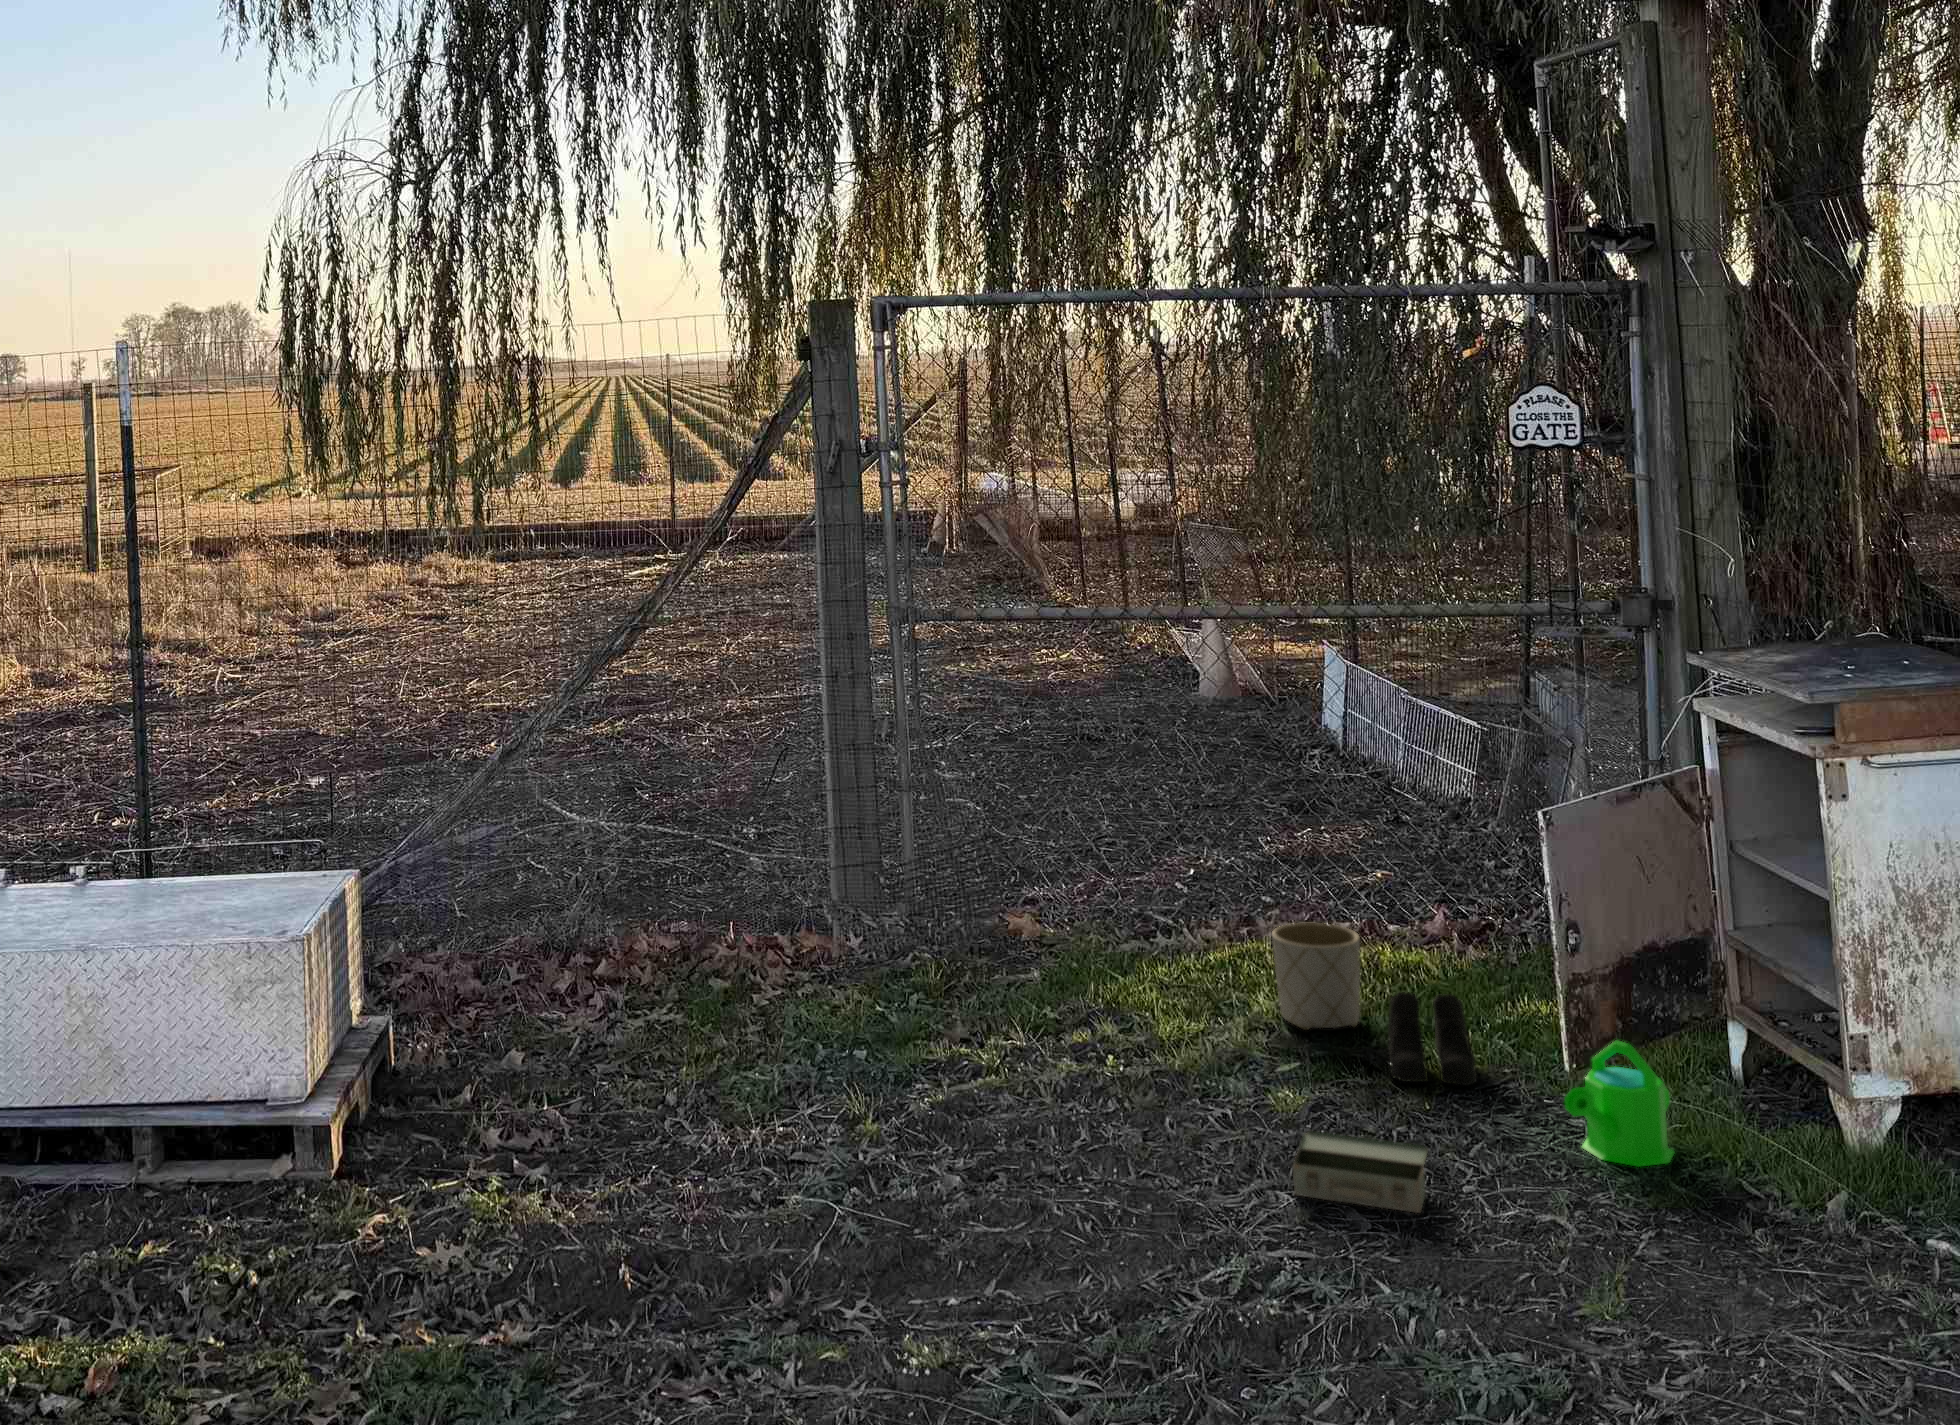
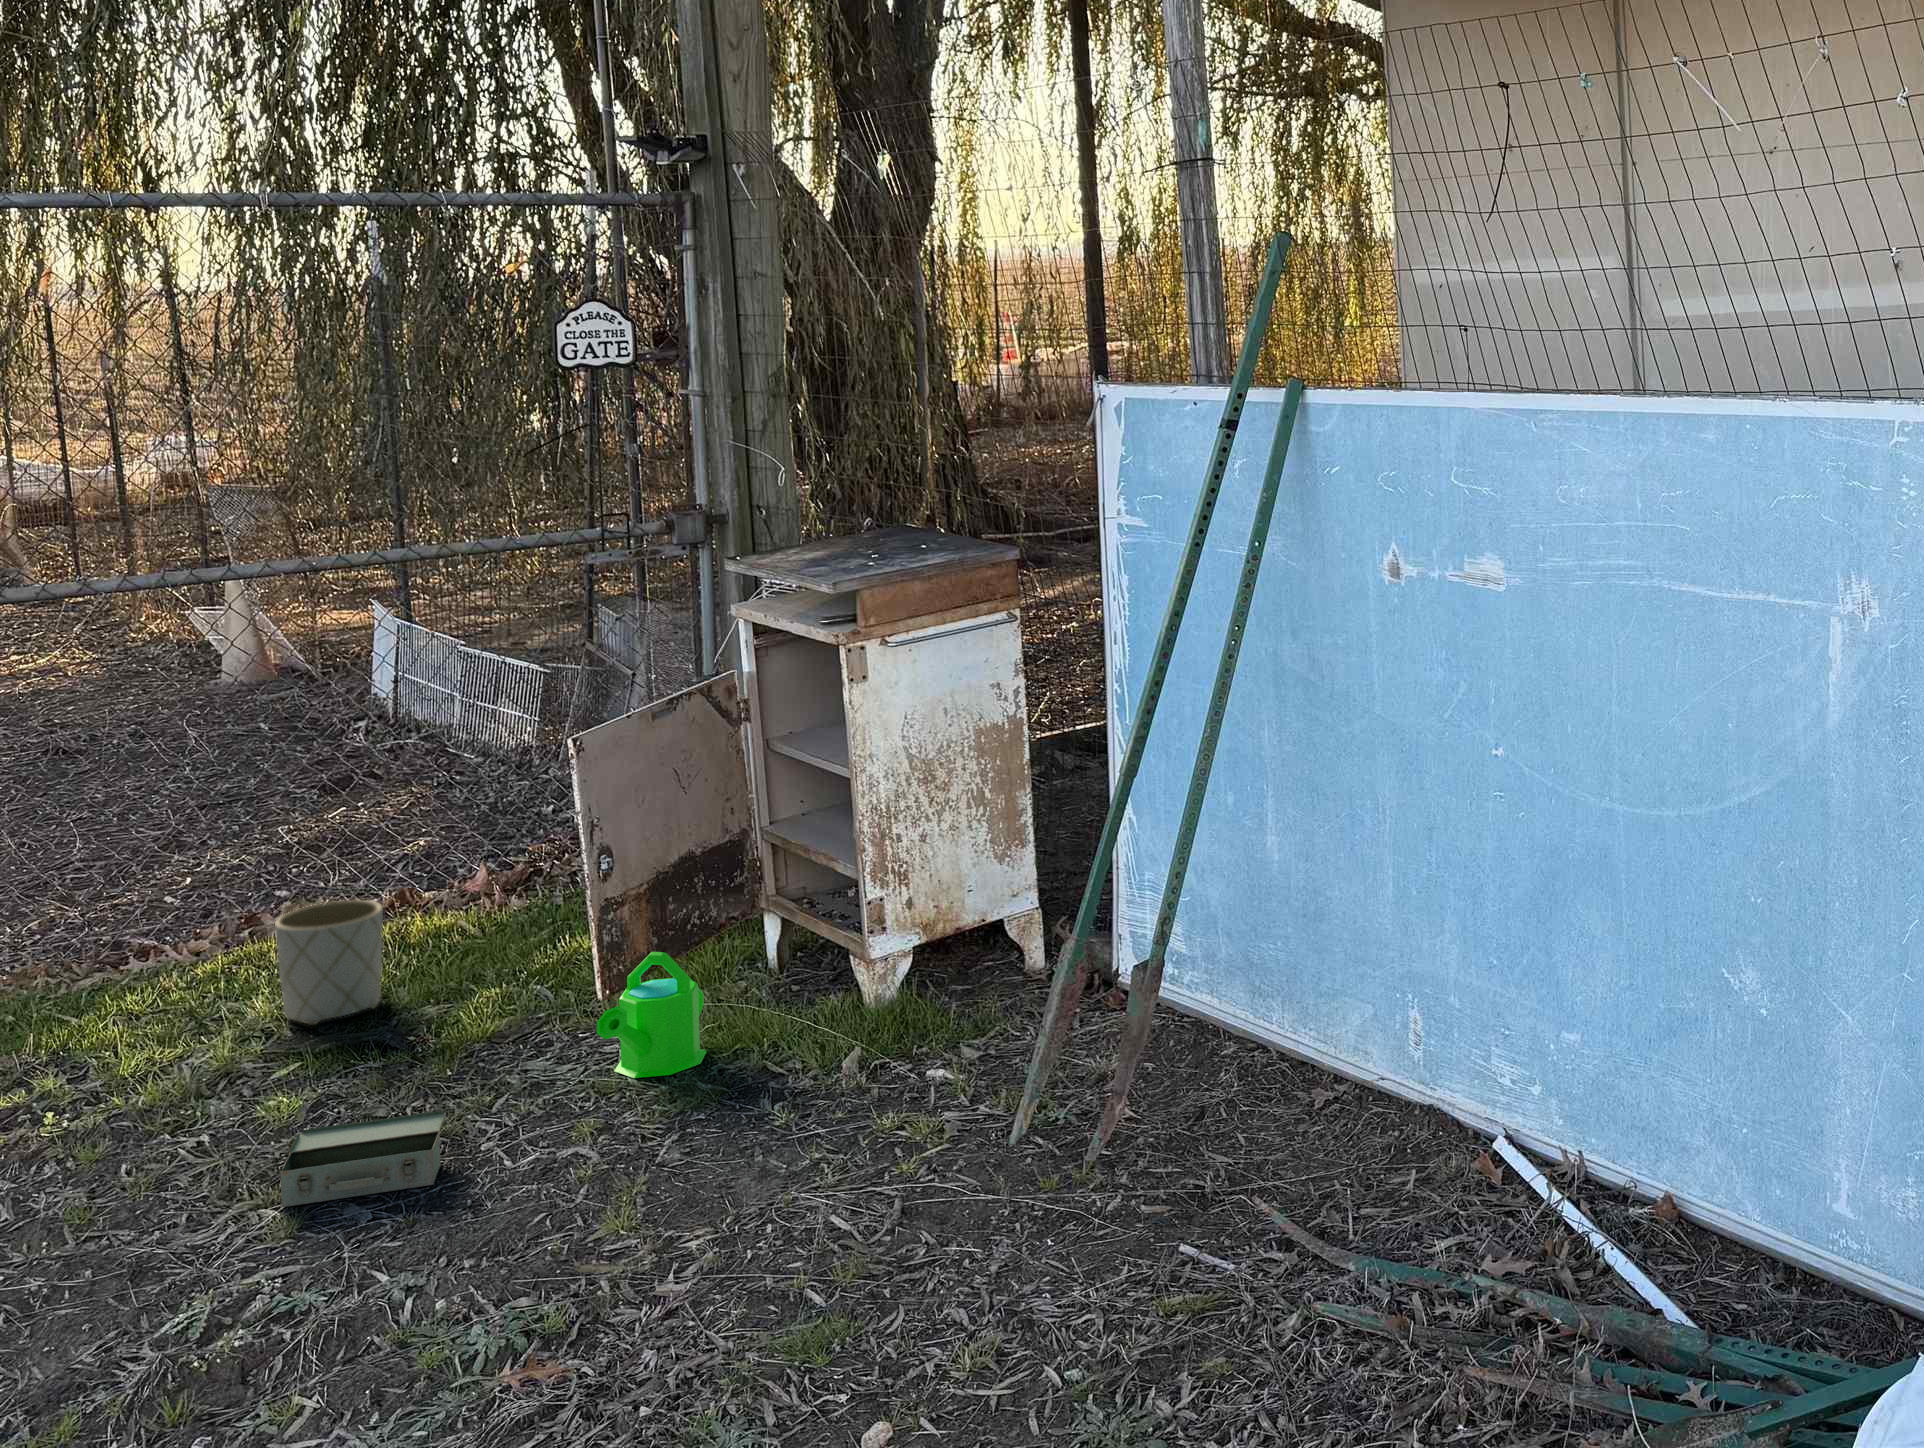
boots: present [1388,992,1477,1085] -> none [411,946,509,1053]

